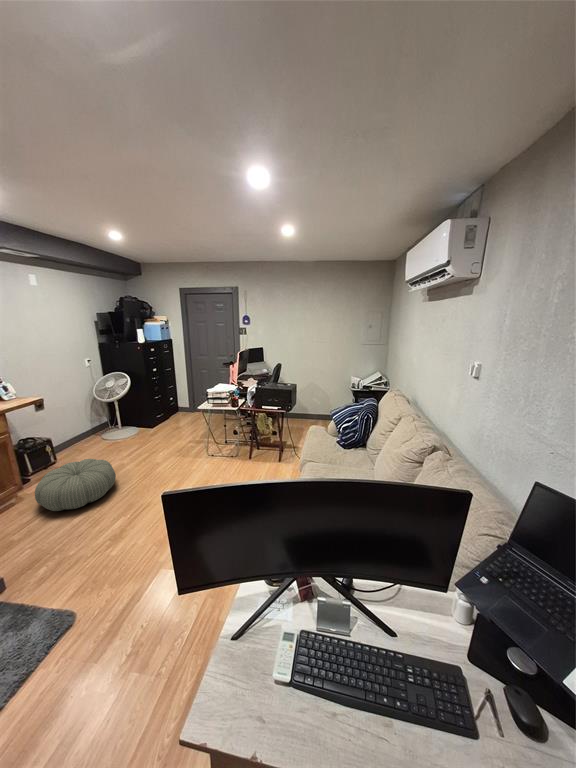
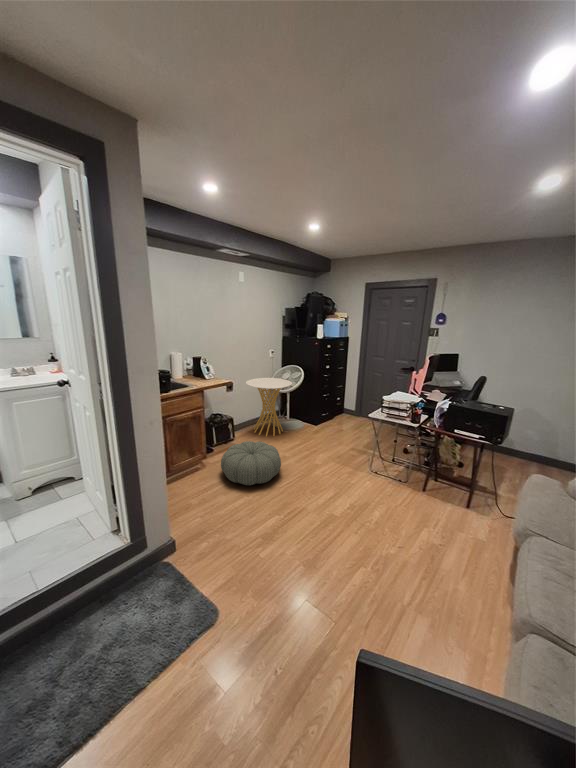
side table: none [55,389,117,453] -> present [246,378,292,437]

